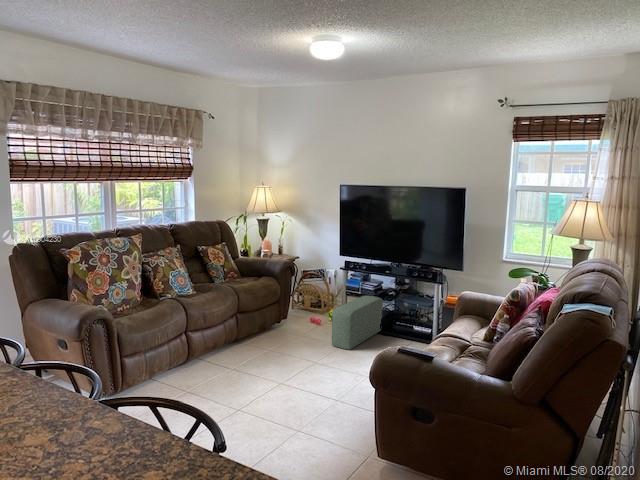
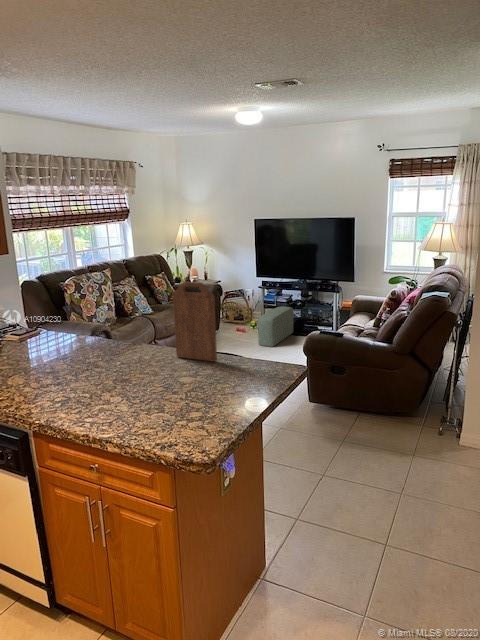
cutting board: none [31,271,106,453] -> present [173,282,217,362]

